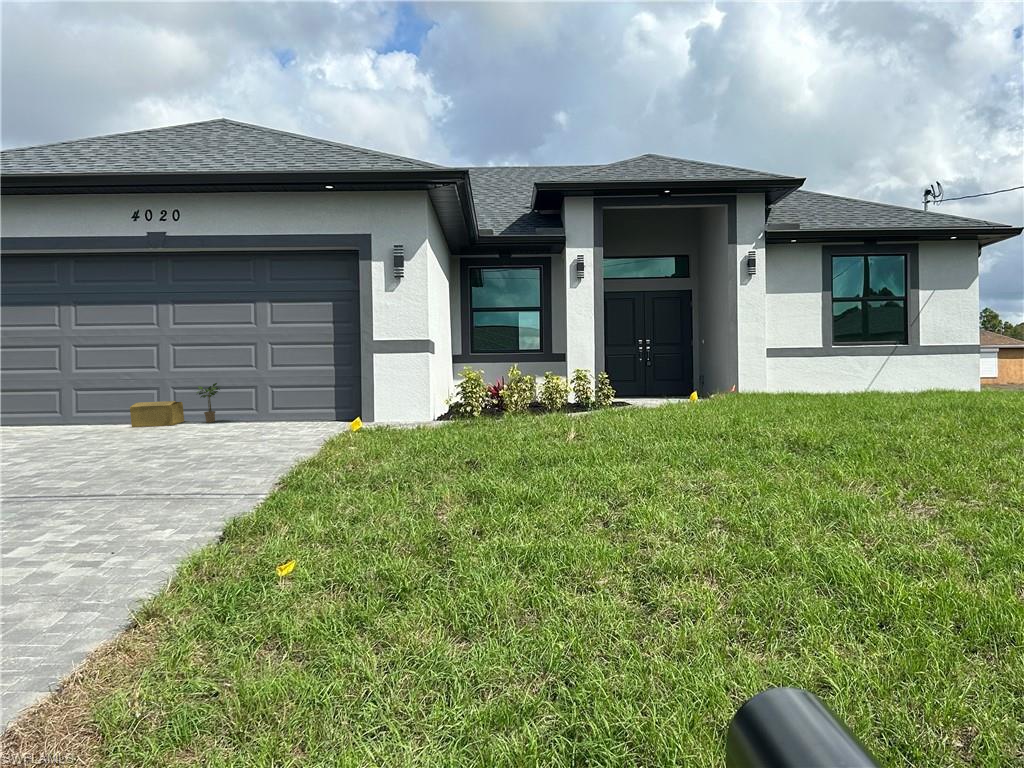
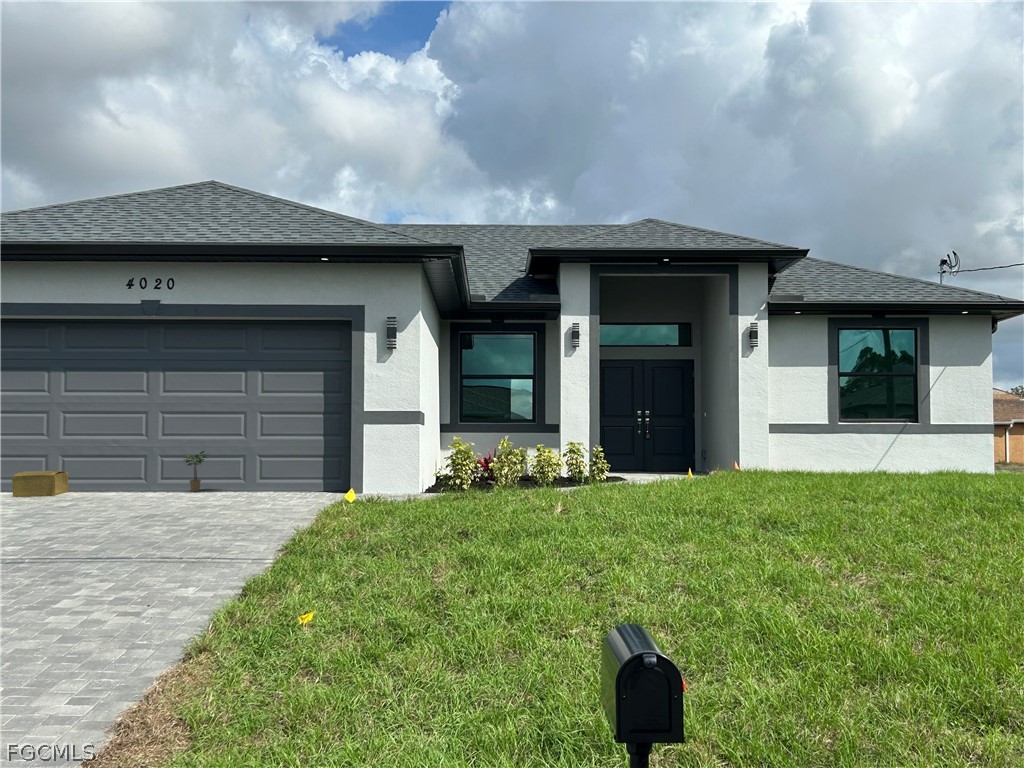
cardboard box: present [130,401,184,427] -> present [12,471,69,497]

